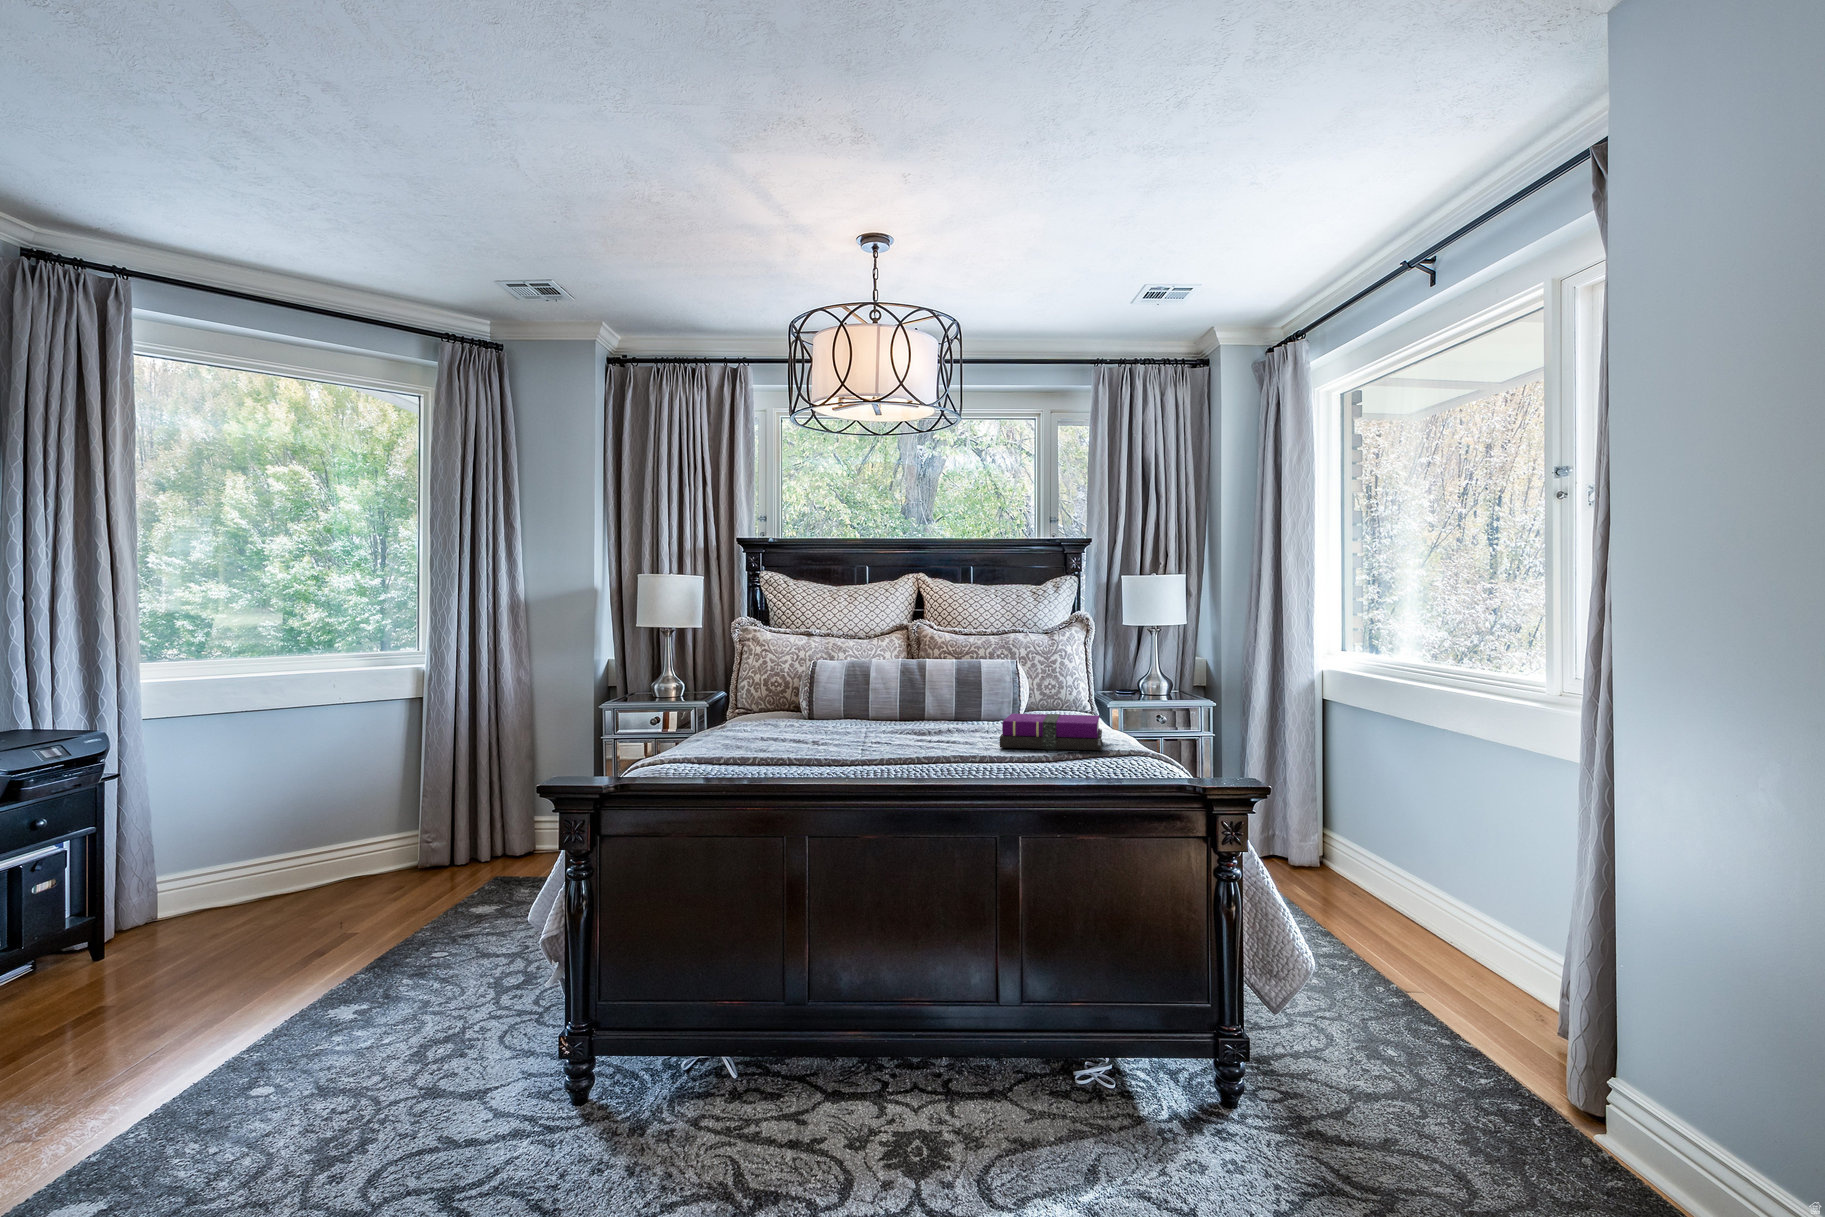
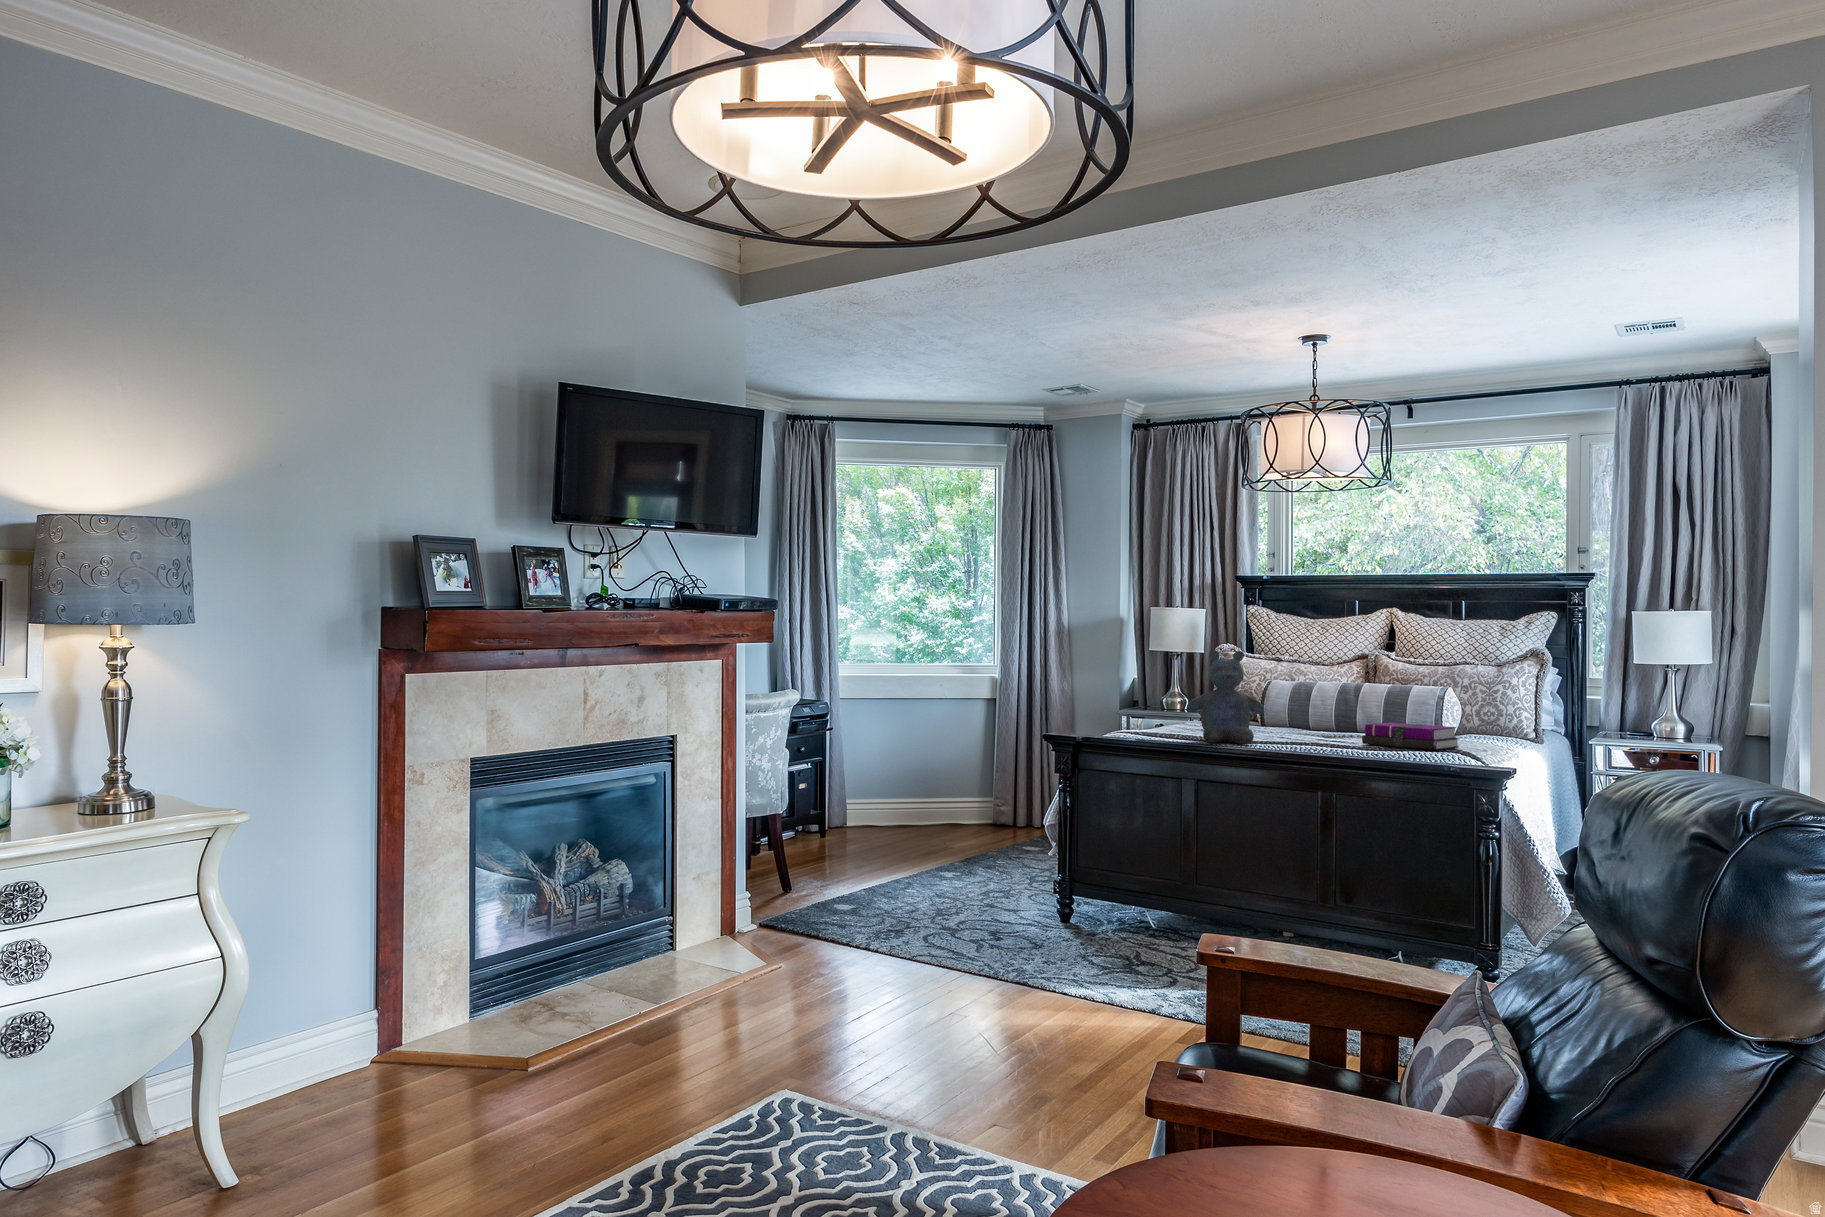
stuffed bear: none [774,626,885,773] -> present [1187,650,1264,744]

